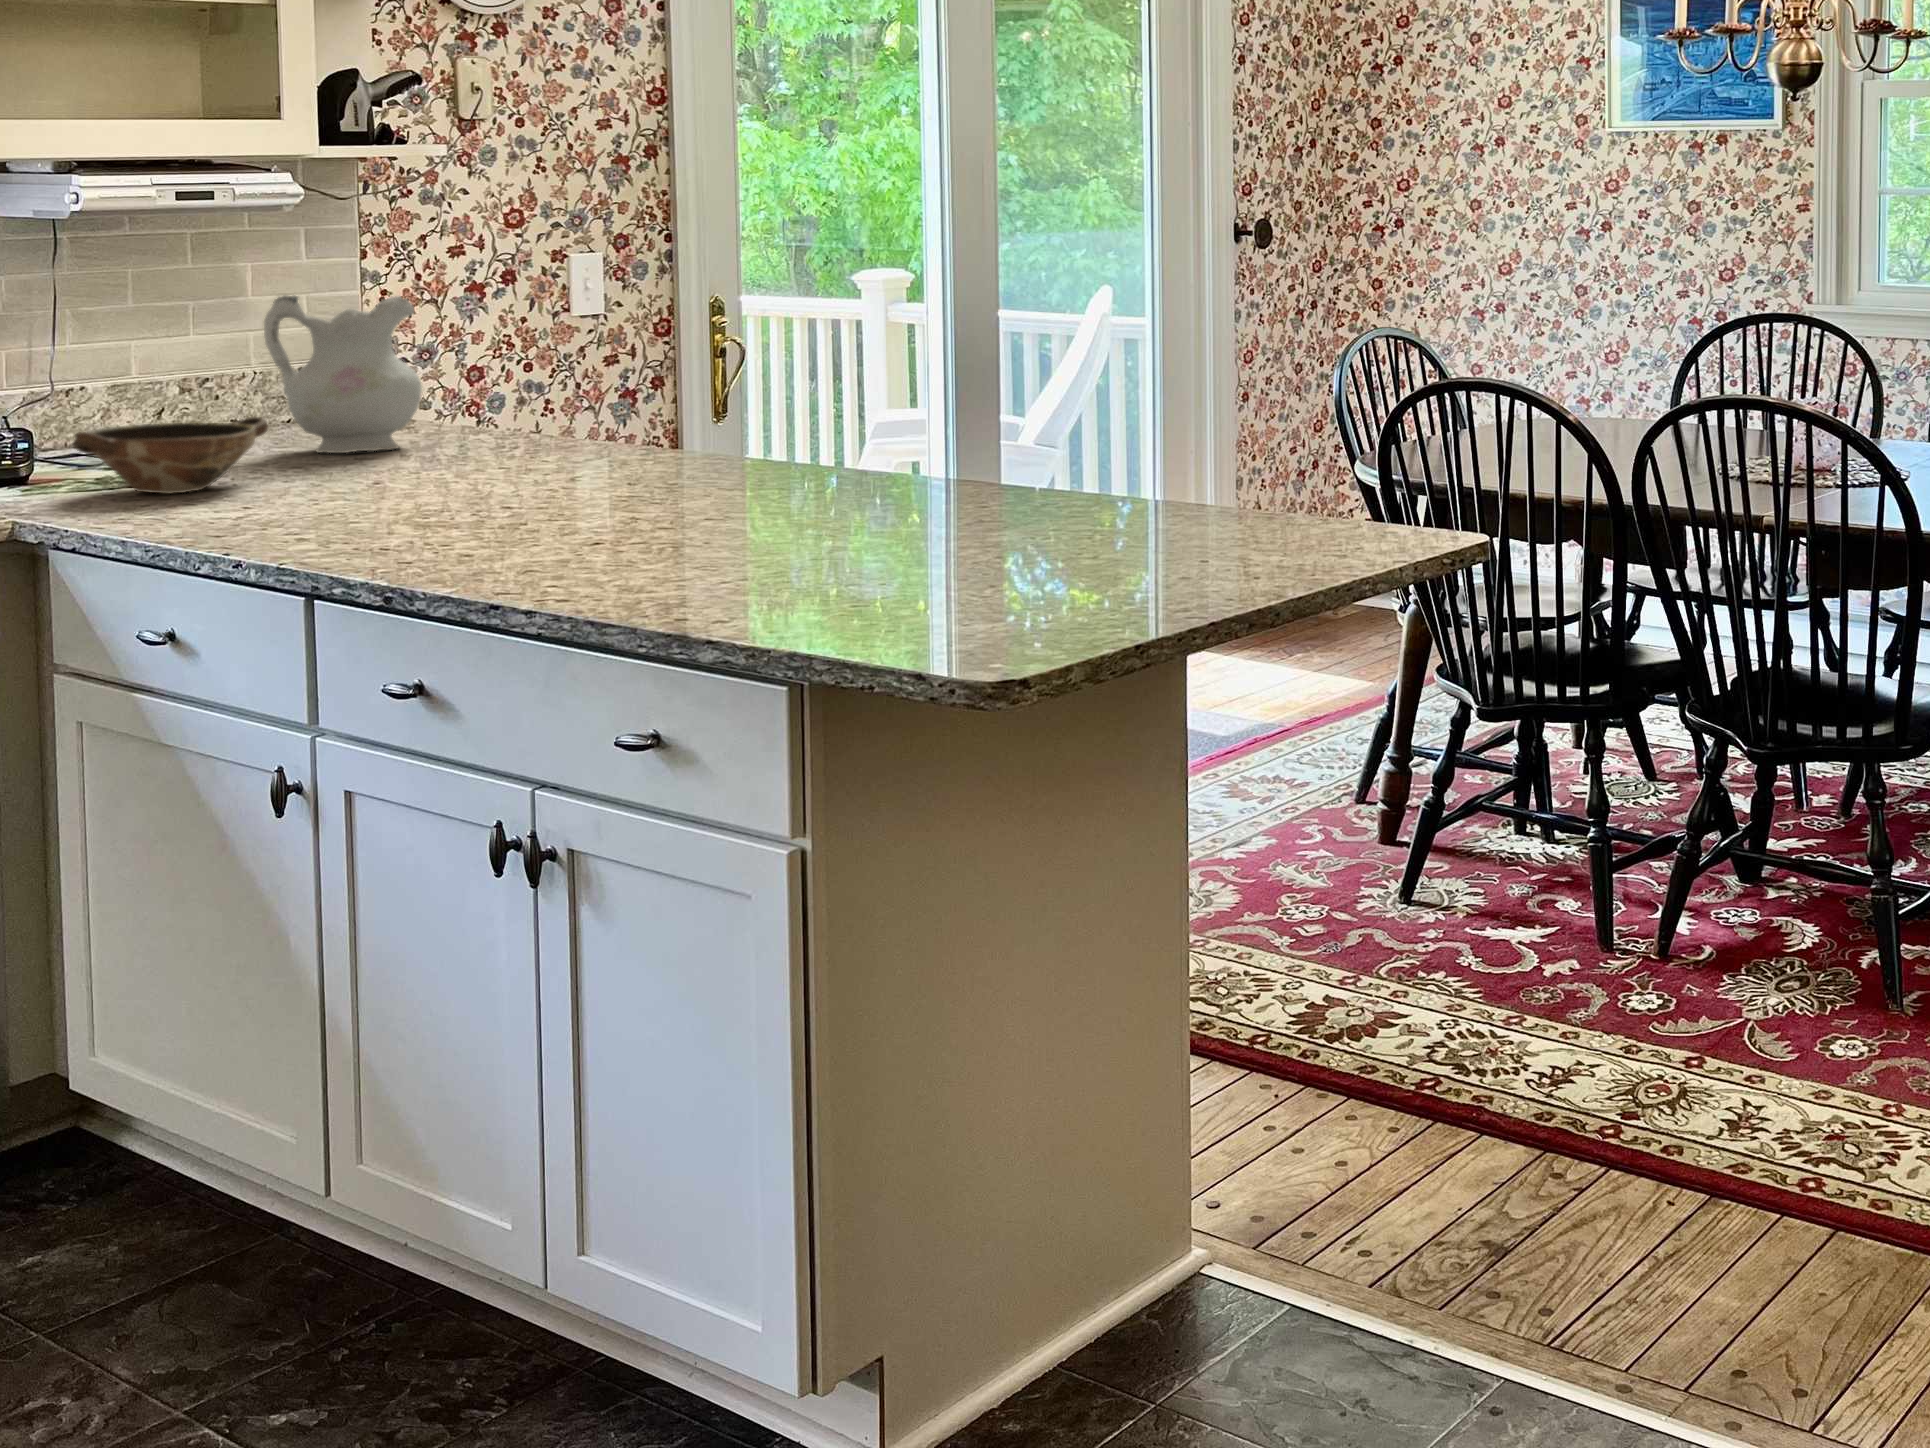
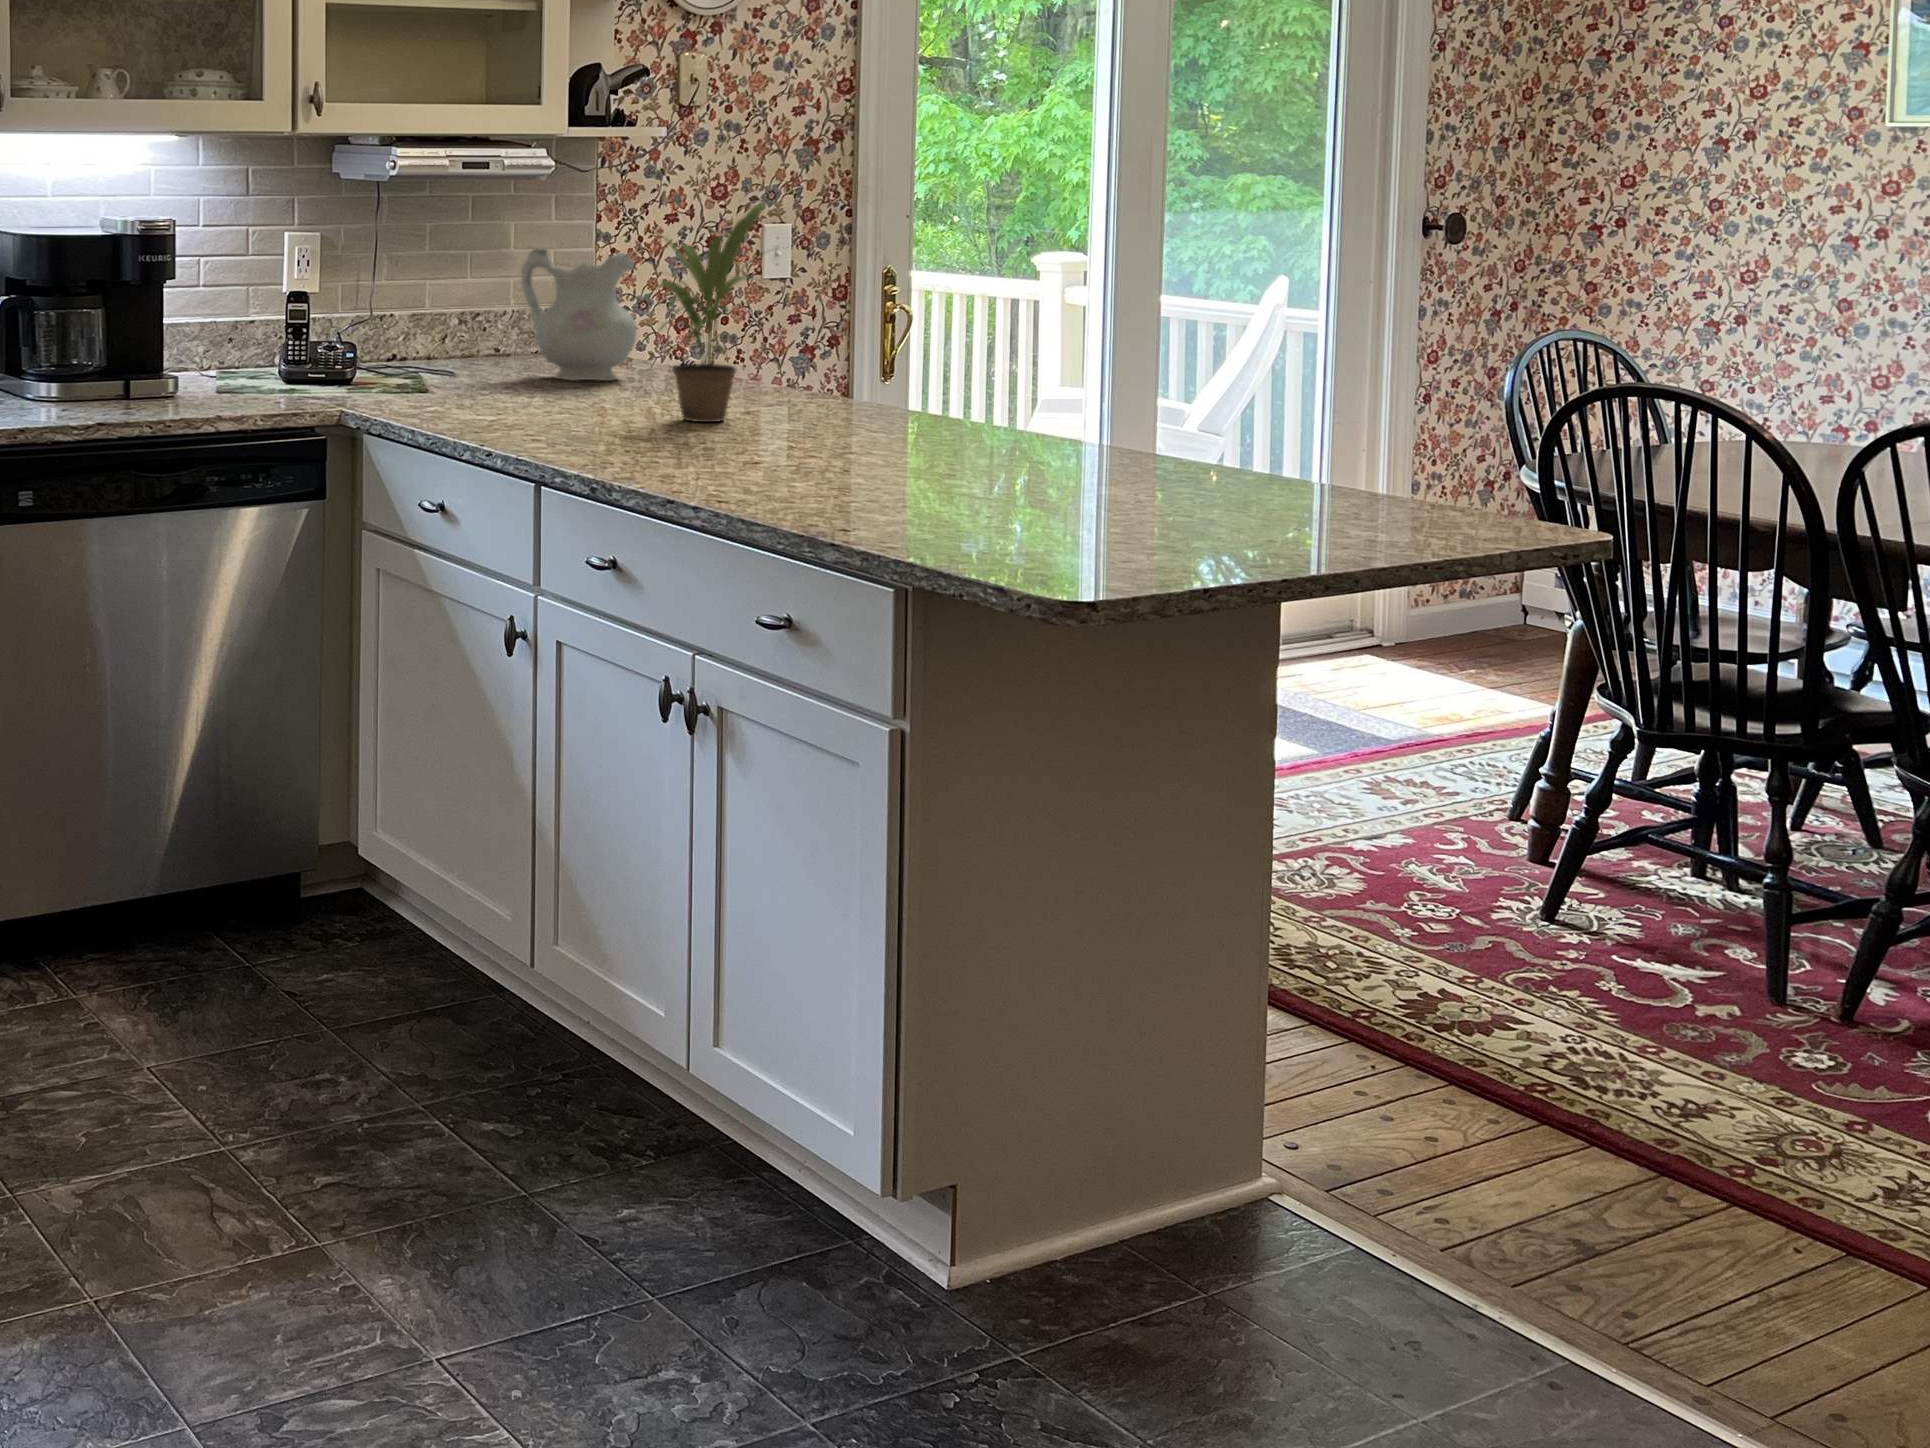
potted plant: none [429,233,614,496] -> present [657,203,766,422]
bowl: present [72,416,268,494] -> none [384,344,521,400]

